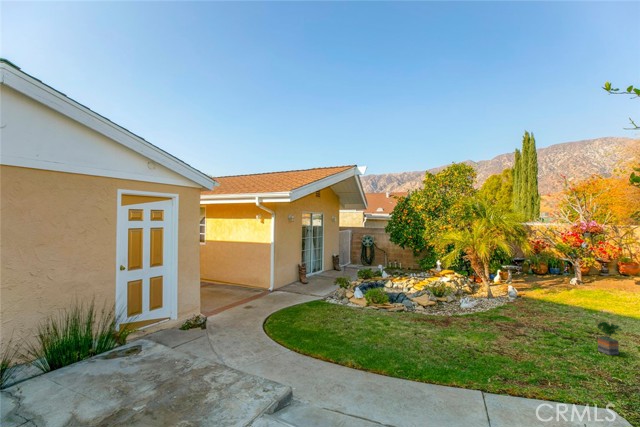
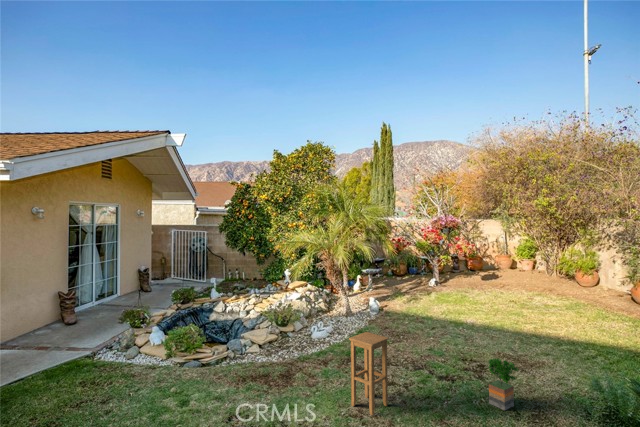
stool: none [491,296,519,342] -> present [349,332,389,415]

